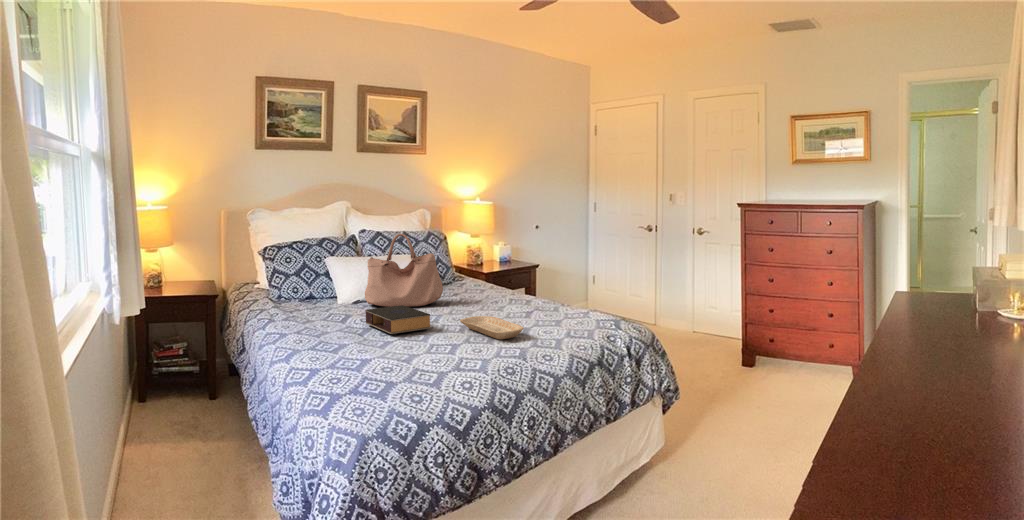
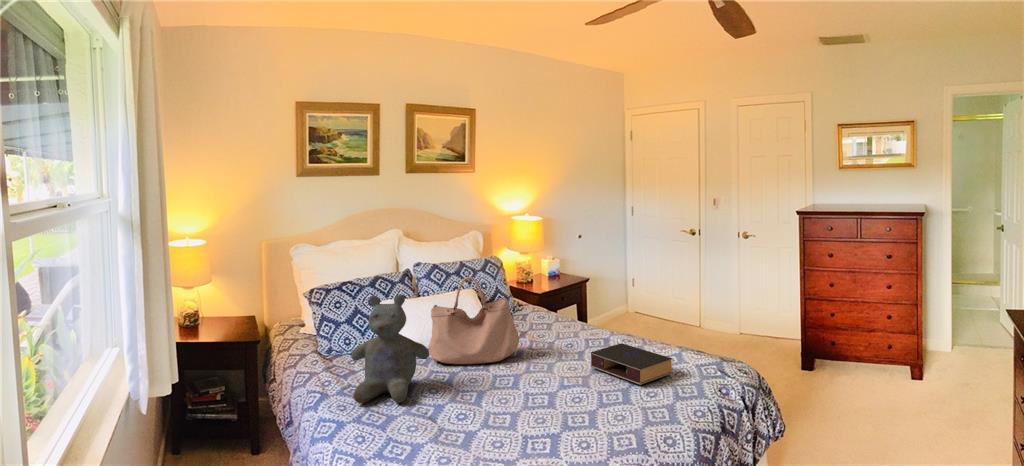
stuffed bear: none [296,239,361,324] -> present [351,295,429,403]
book: present [365,305,431,335] -> present [591,343,672,385]
tray: present [460,316,524,339] -> none [560,389,653,436]

